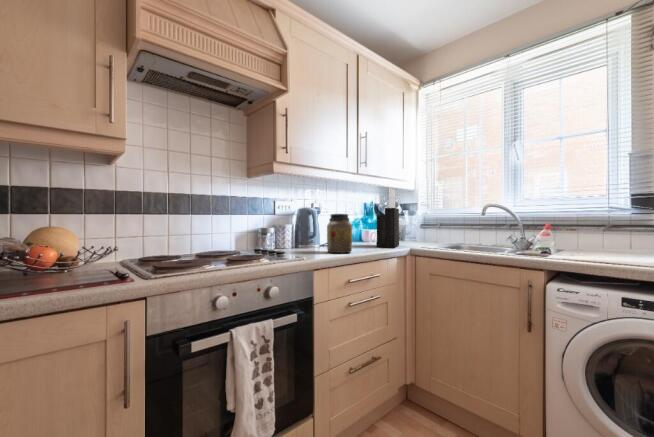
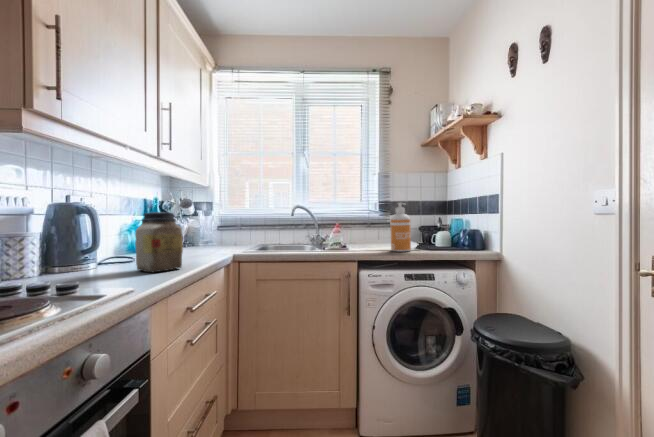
knife block: present [376,188,399,248] -> none [186,181,217,257]
soap dispenser: none [589,199,624,264] -> present [390,203,411,252]

